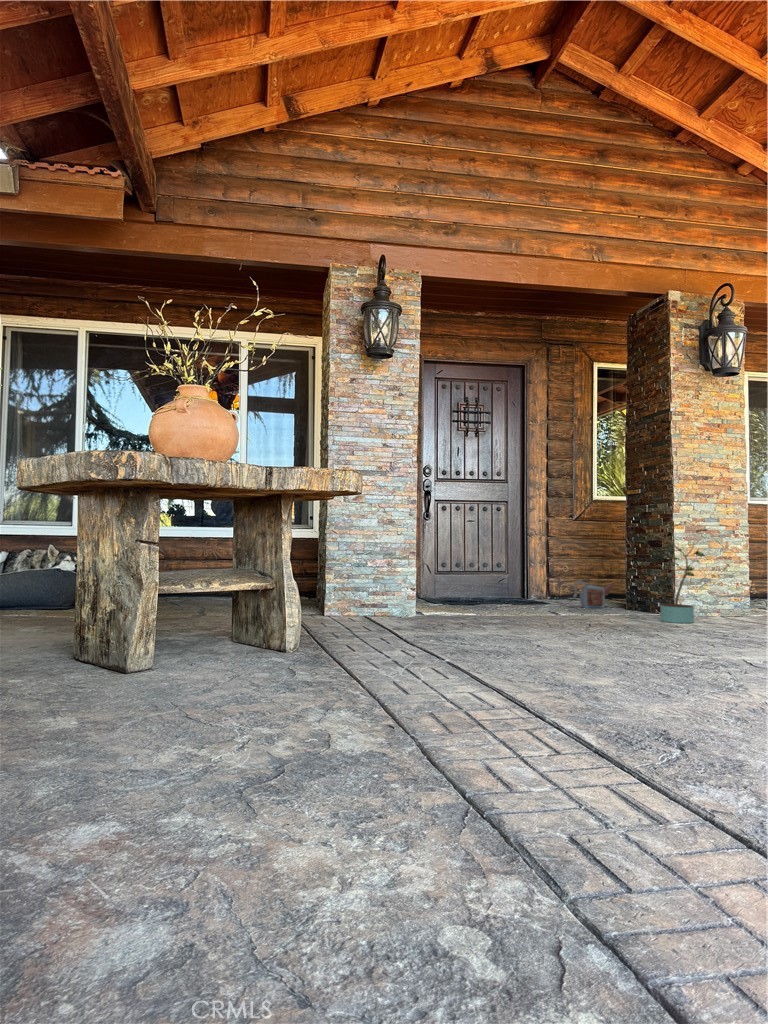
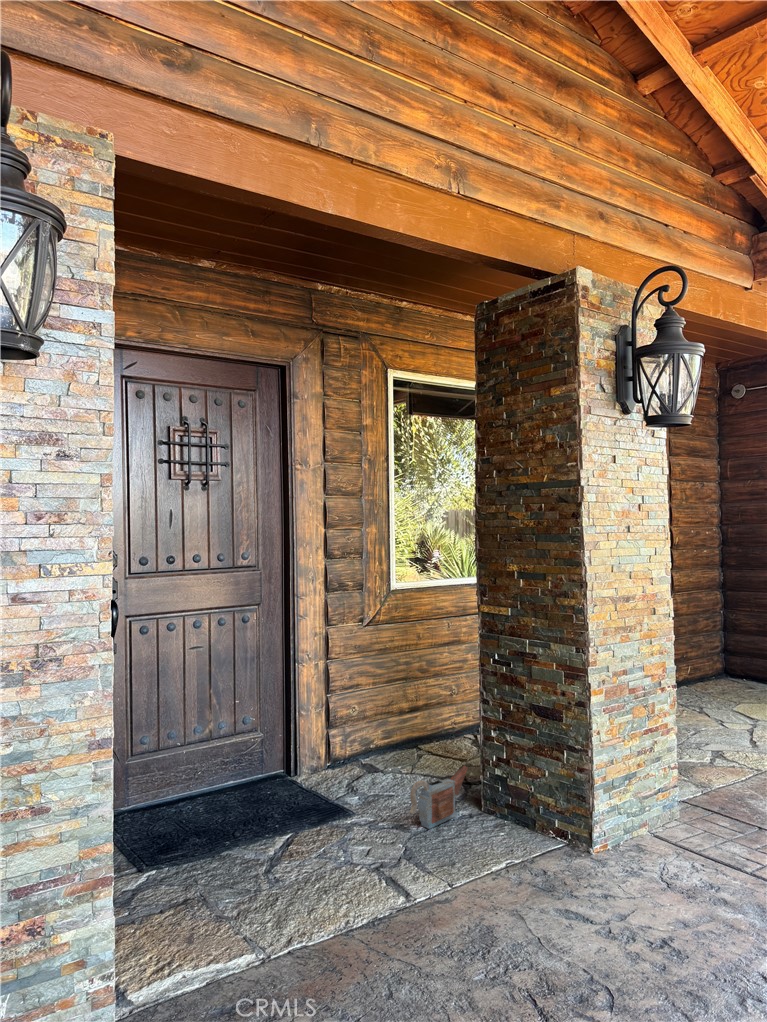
potted plant: present [648,524,707,623] -> none [578,706,696,910]

